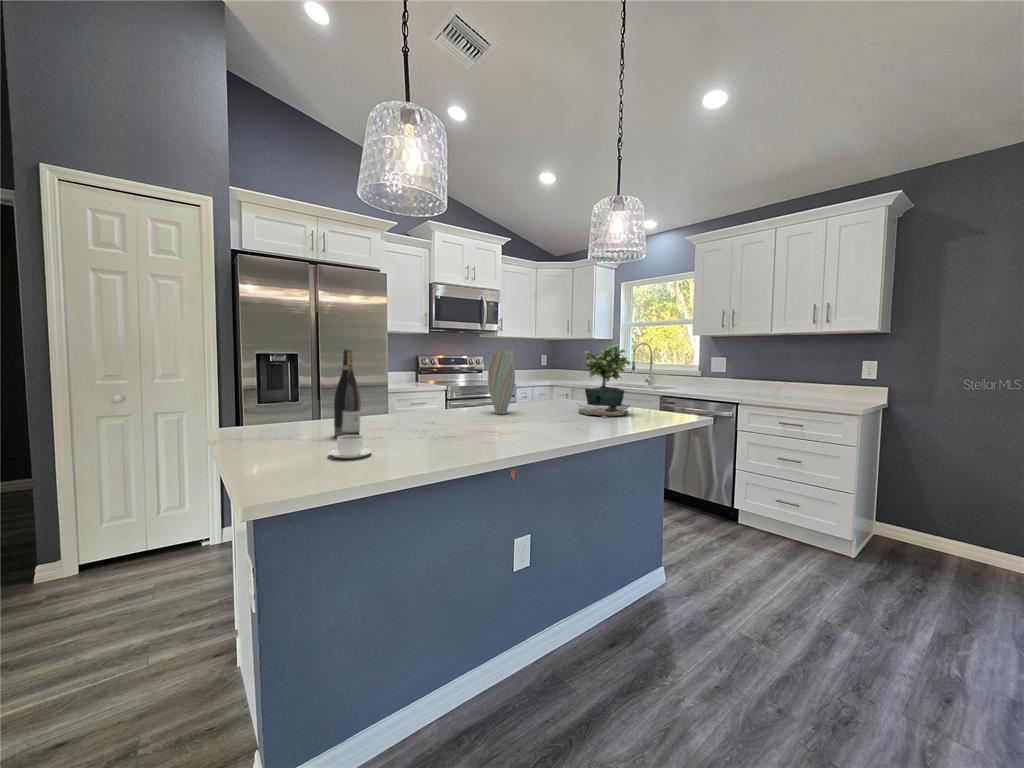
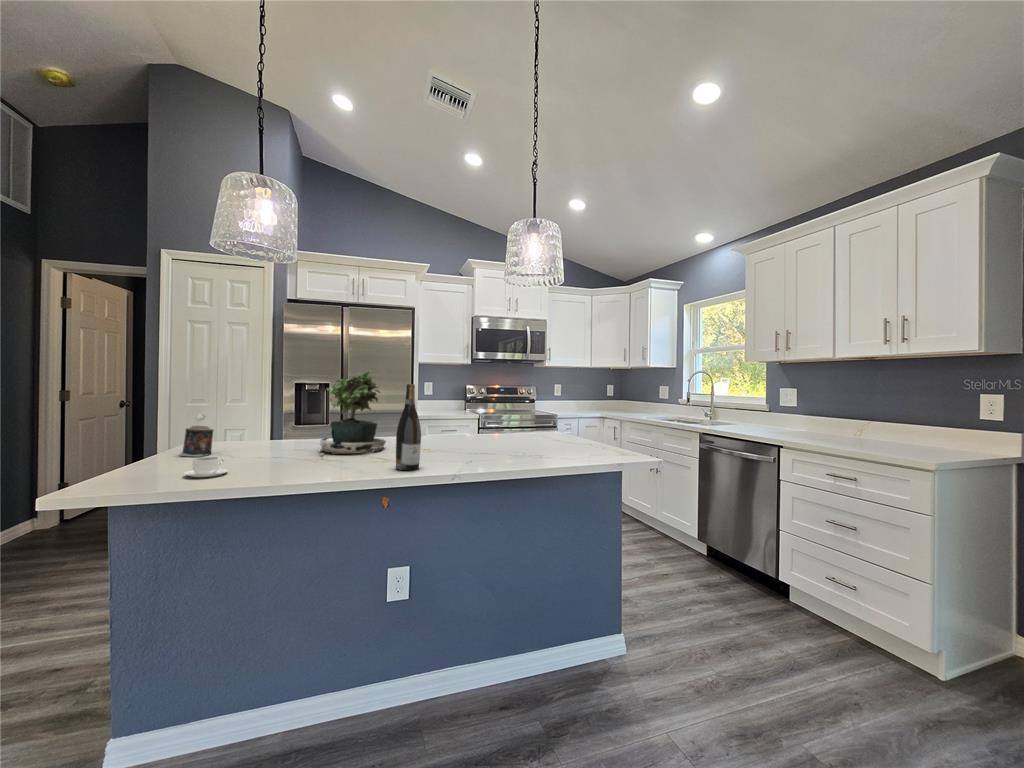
potted plant: present [577,345,631,417] -> present [320,372,386,454]
wine bottle: present [334,349,361,438] -> present [396,384,421,470]
vase: present [488,351,515,414] -> none [429,381,458,445]
candle: none [255,403,289,439] -> present [180,426,213,457]

